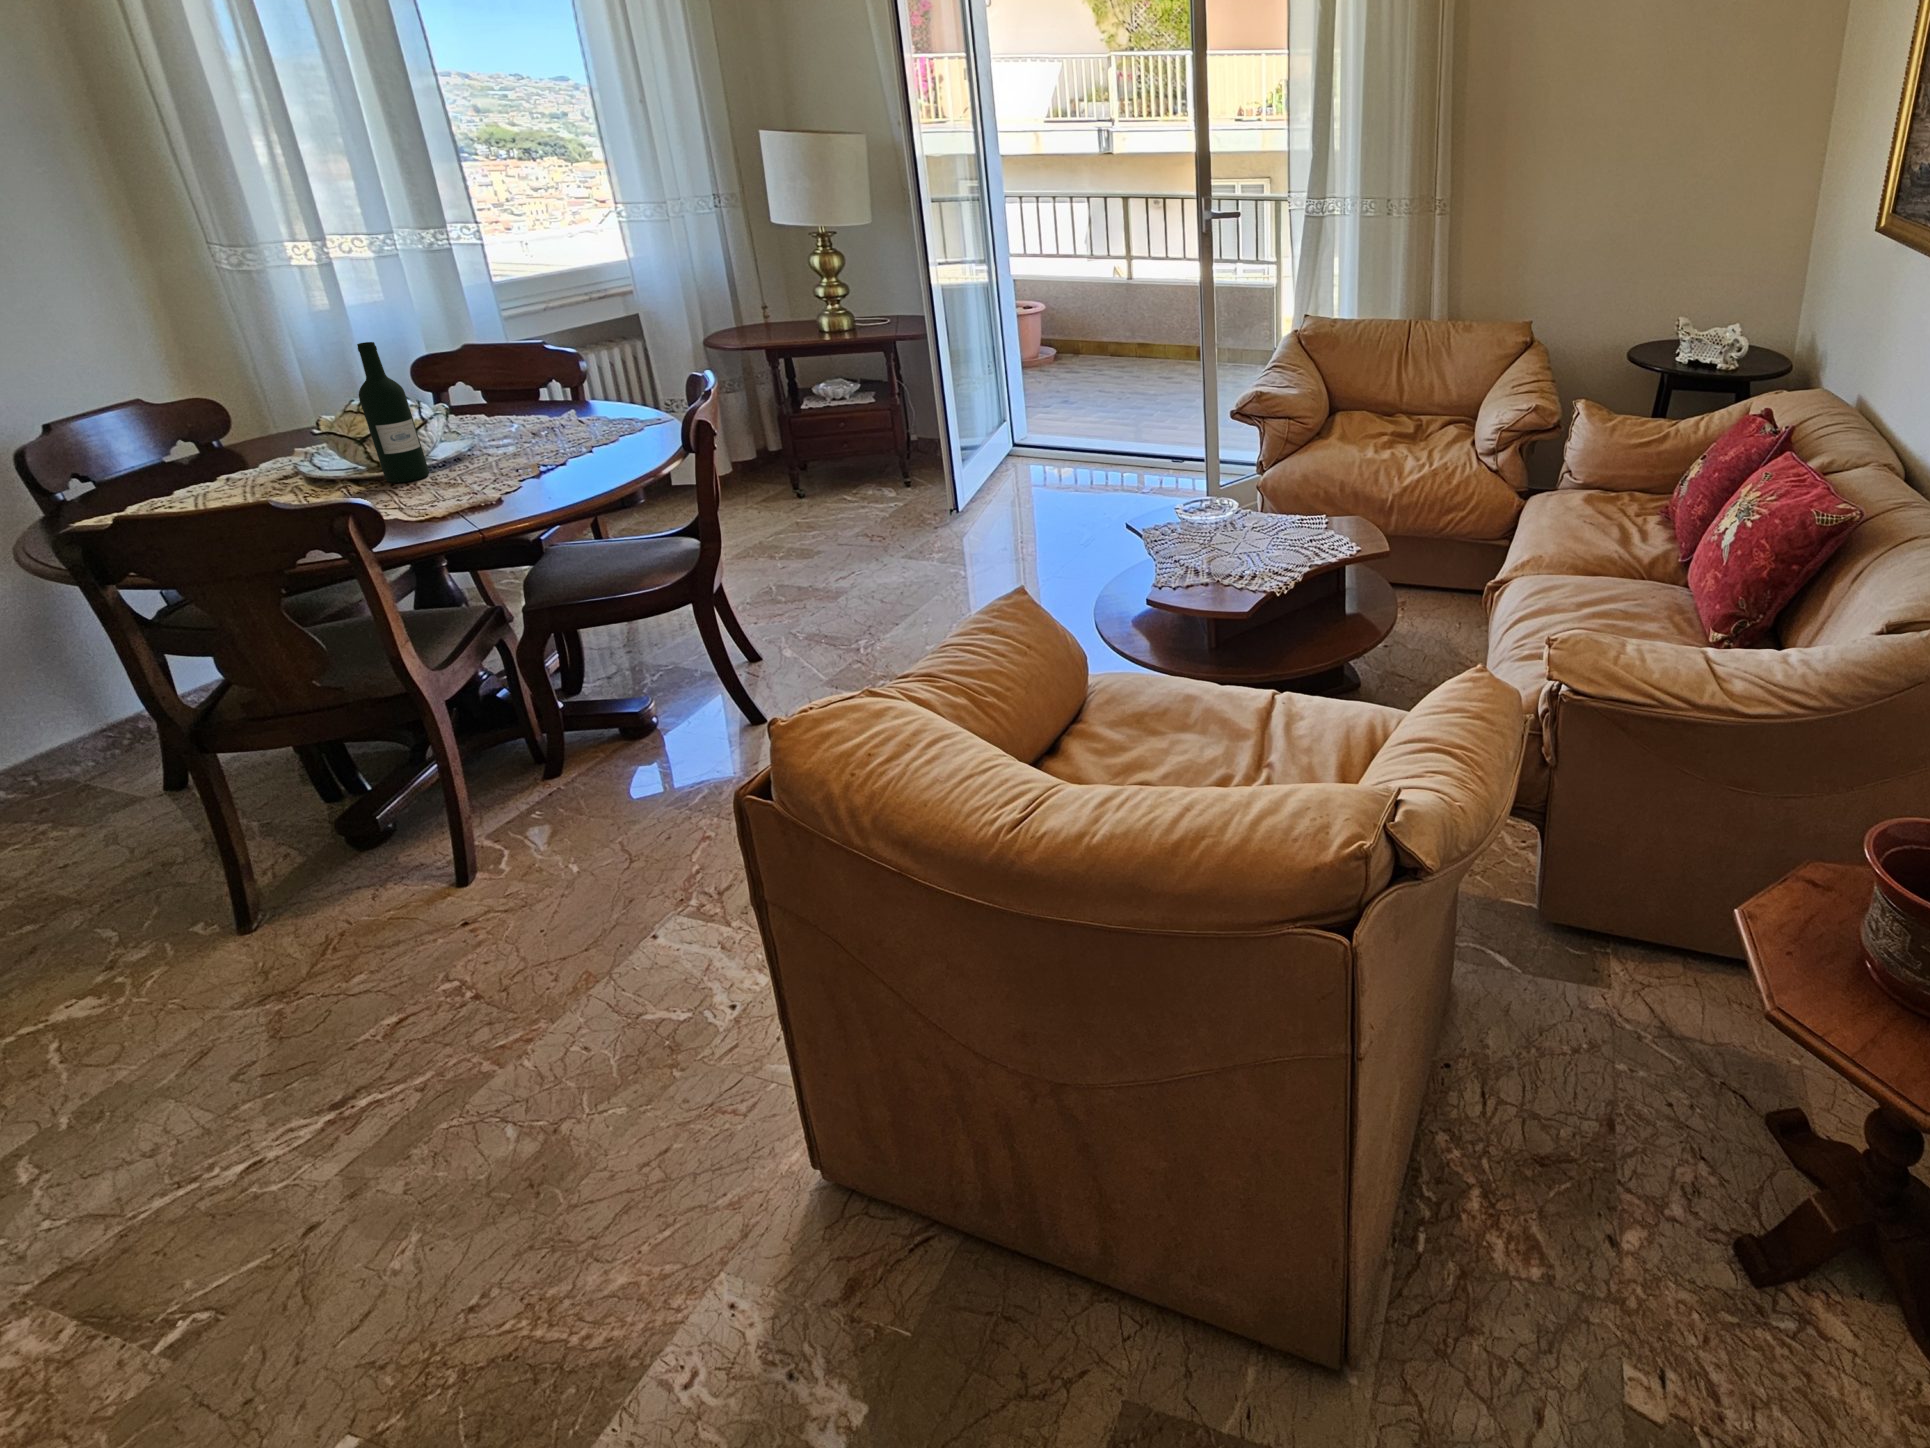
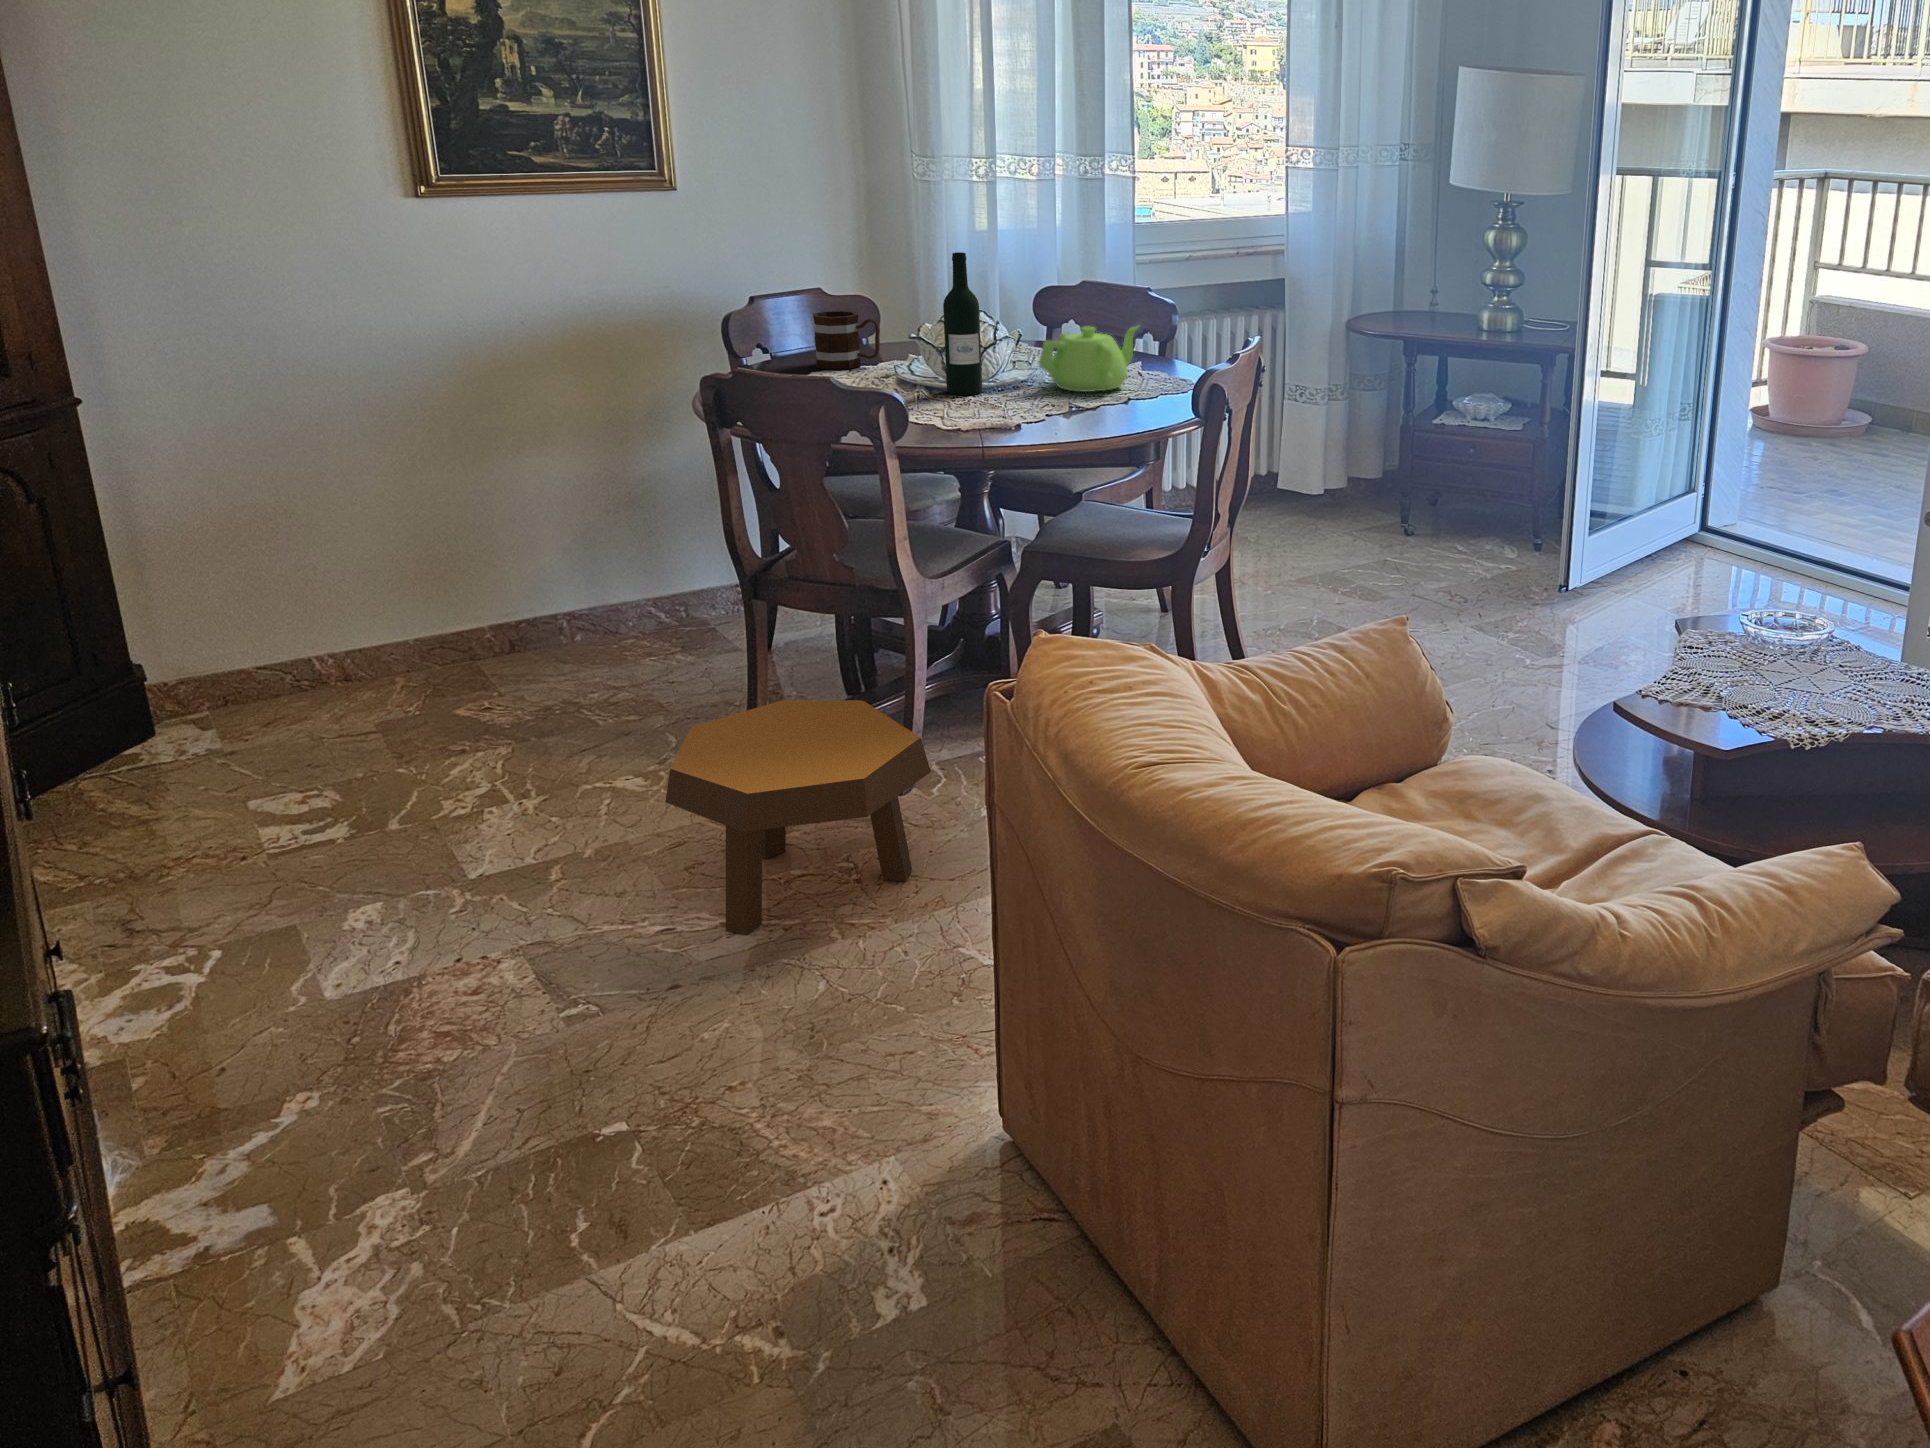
teapot: none [488,381,585,454] -> present [1039,326,1139,392]
mug: none [156,418,265,485] -> present [813,311,880,370]
footstool: none [194,817,541,1128] -> present [665,700,931,935]

